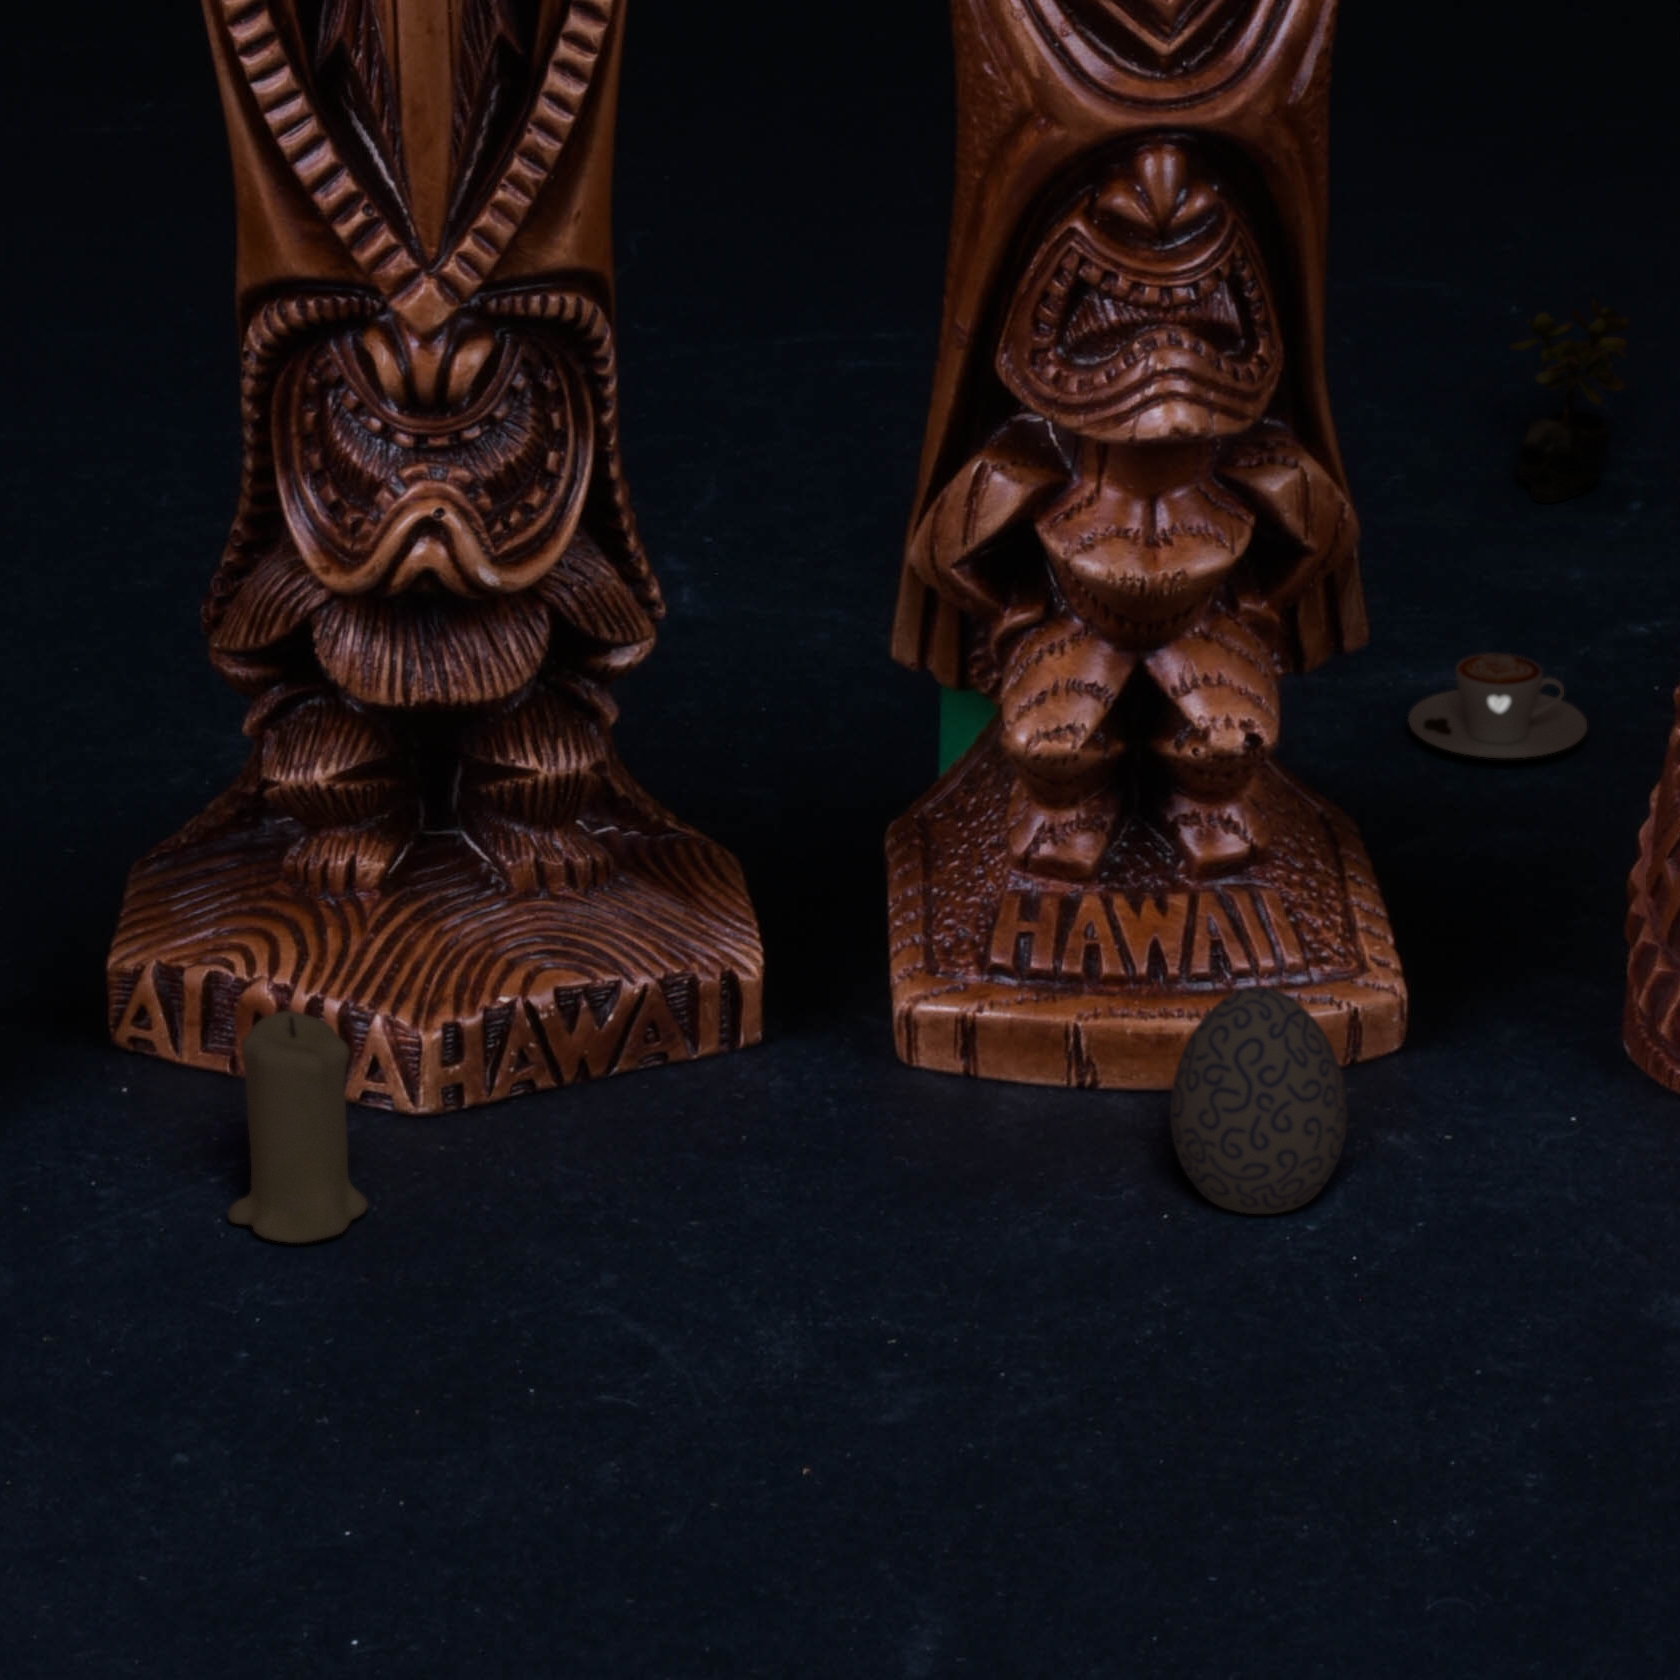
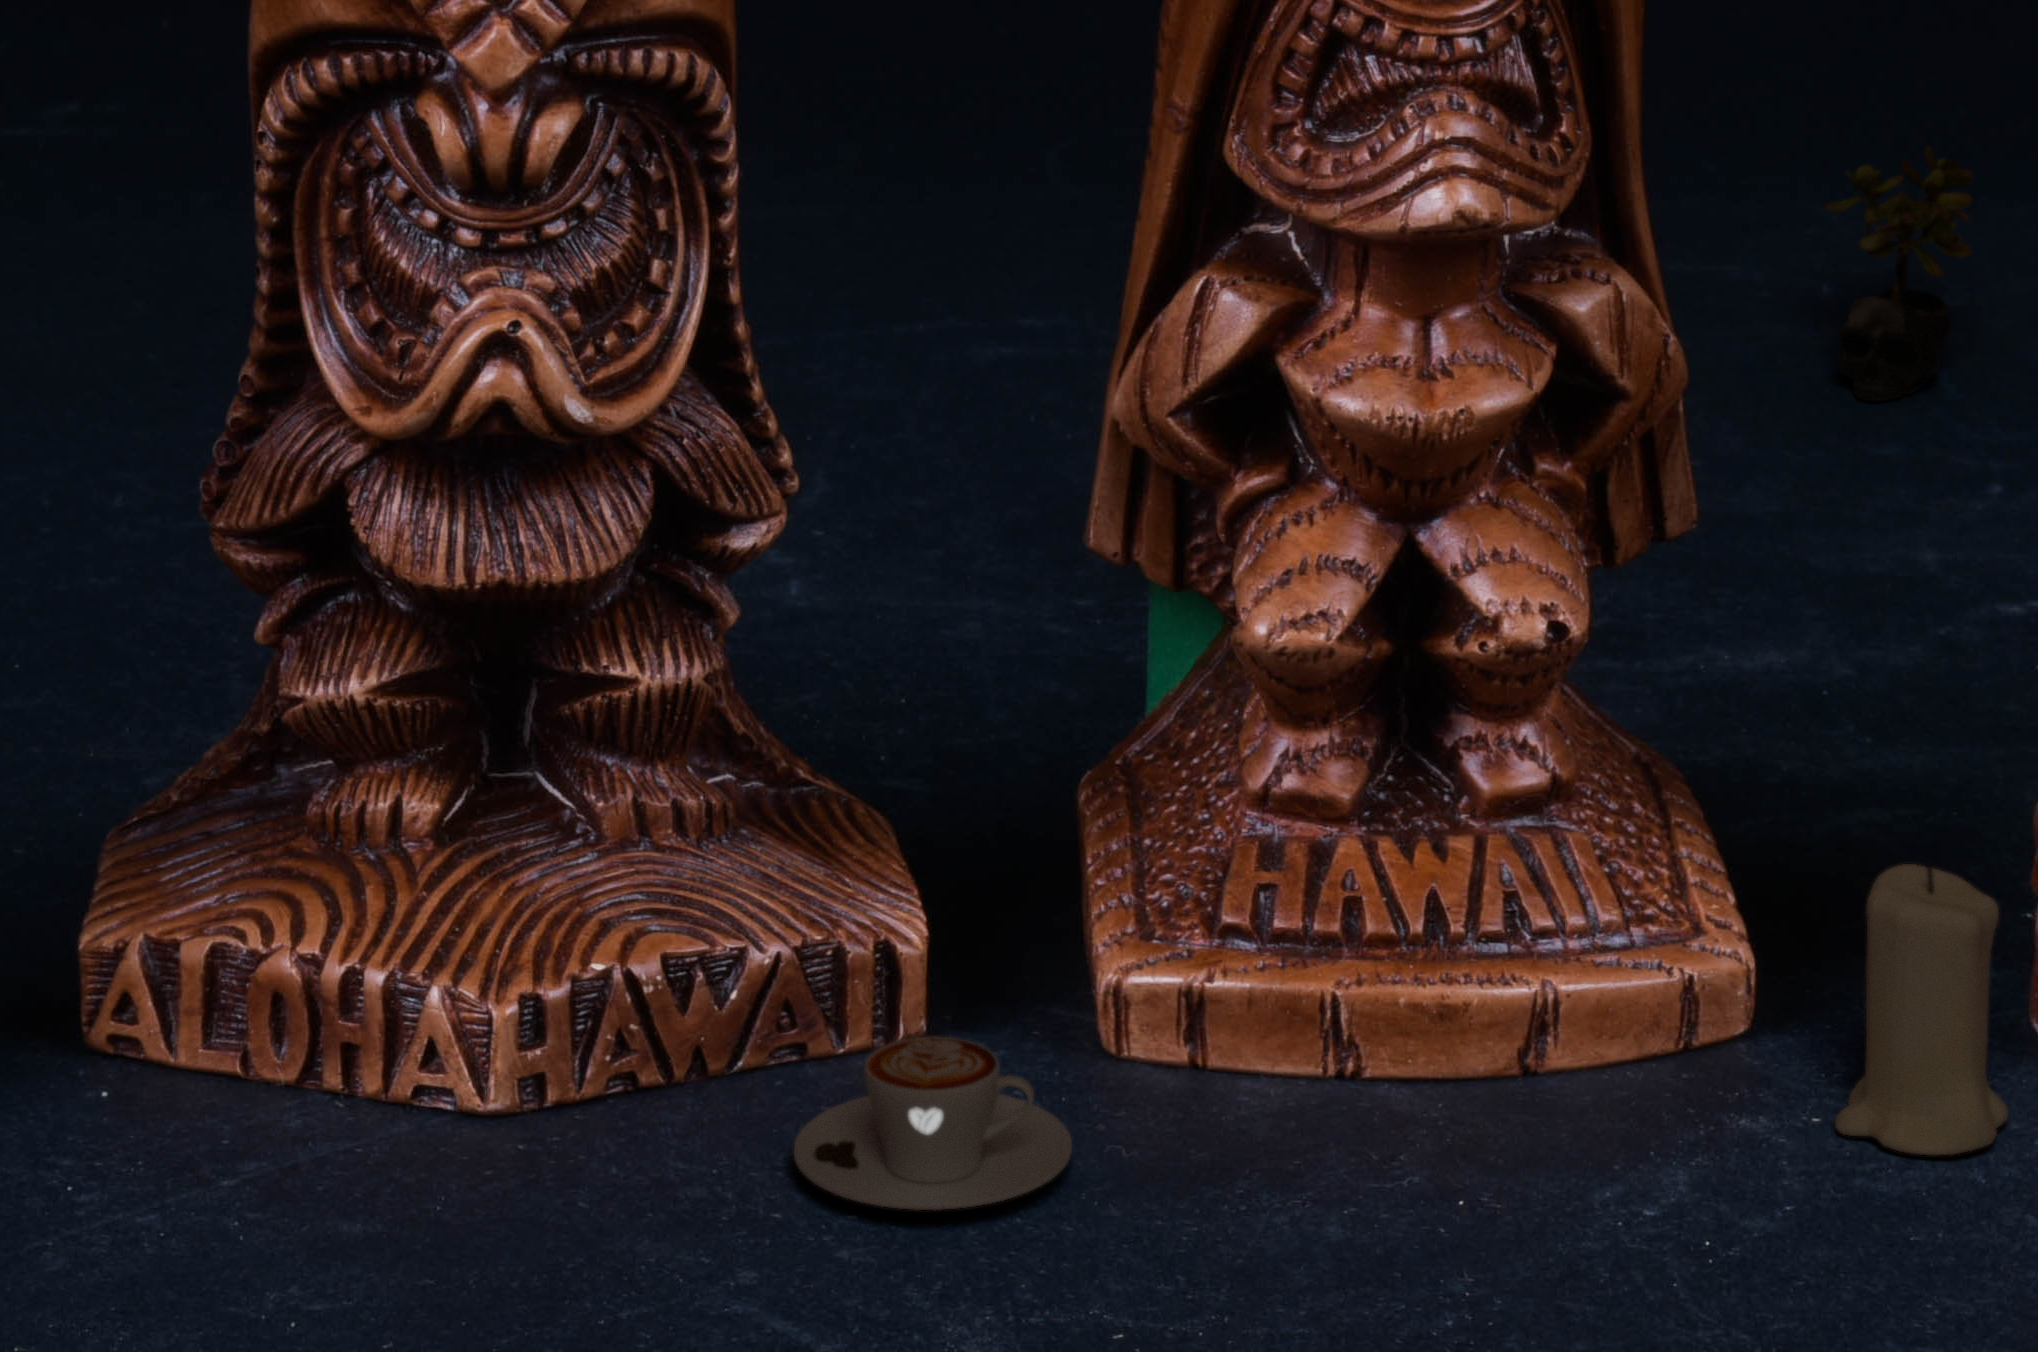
coffee cup: present [1408,653,1587,758] -> present [794,1037,1072,1210]
decorative egg: present [1170,986,1347,1214] -> none [1475,916,1704,1215]
candle: present [228,1011,368,1243] -> present [1835,864,2008,1155]

